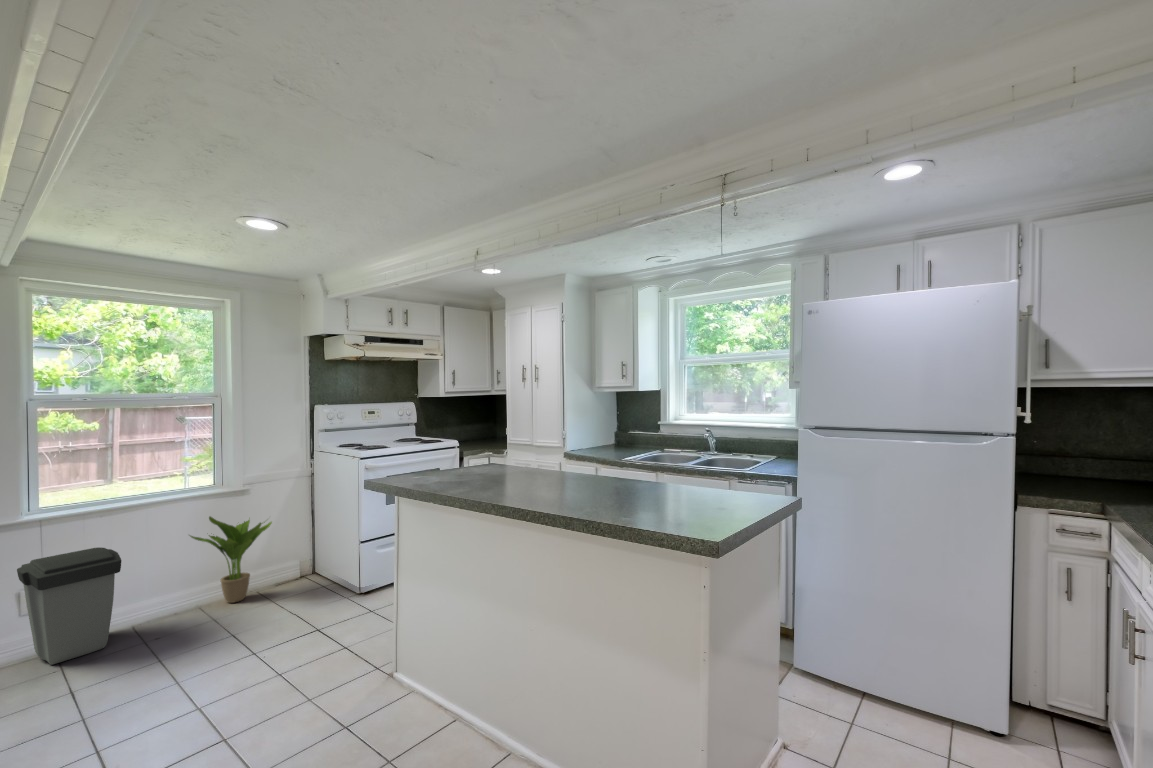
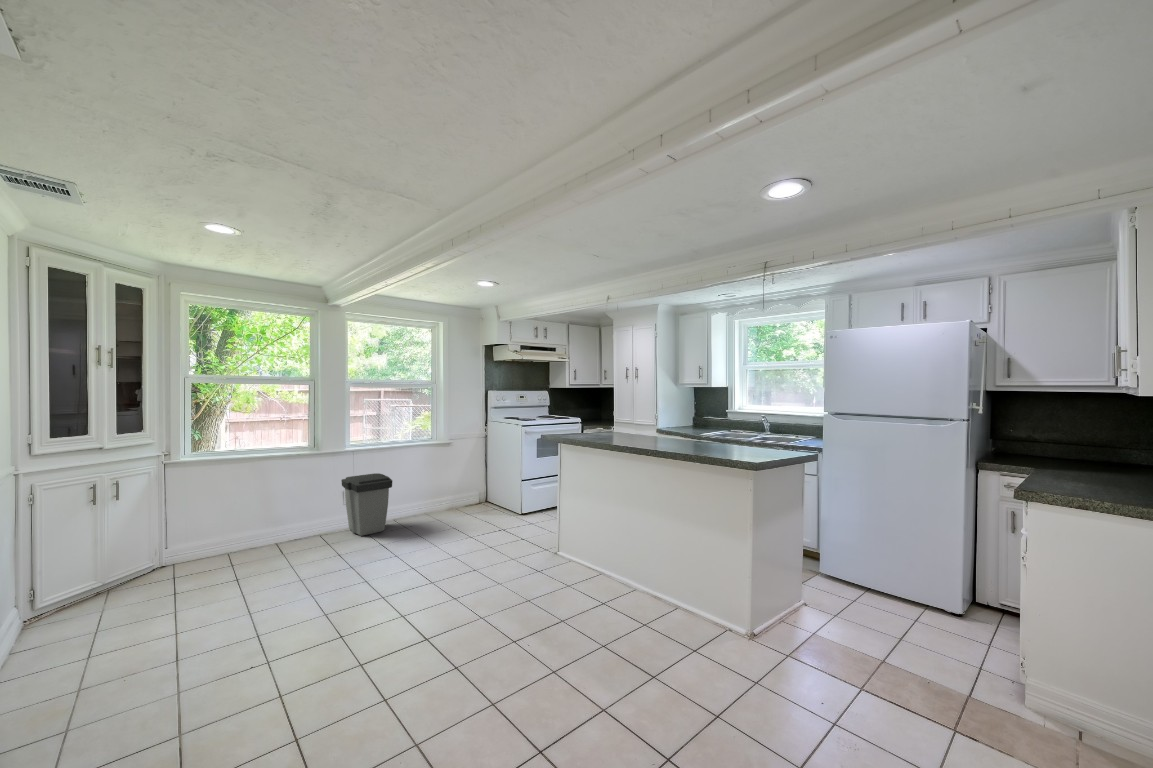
potted plant: present [190,517,272,603] -> none [419,459,464,515]

